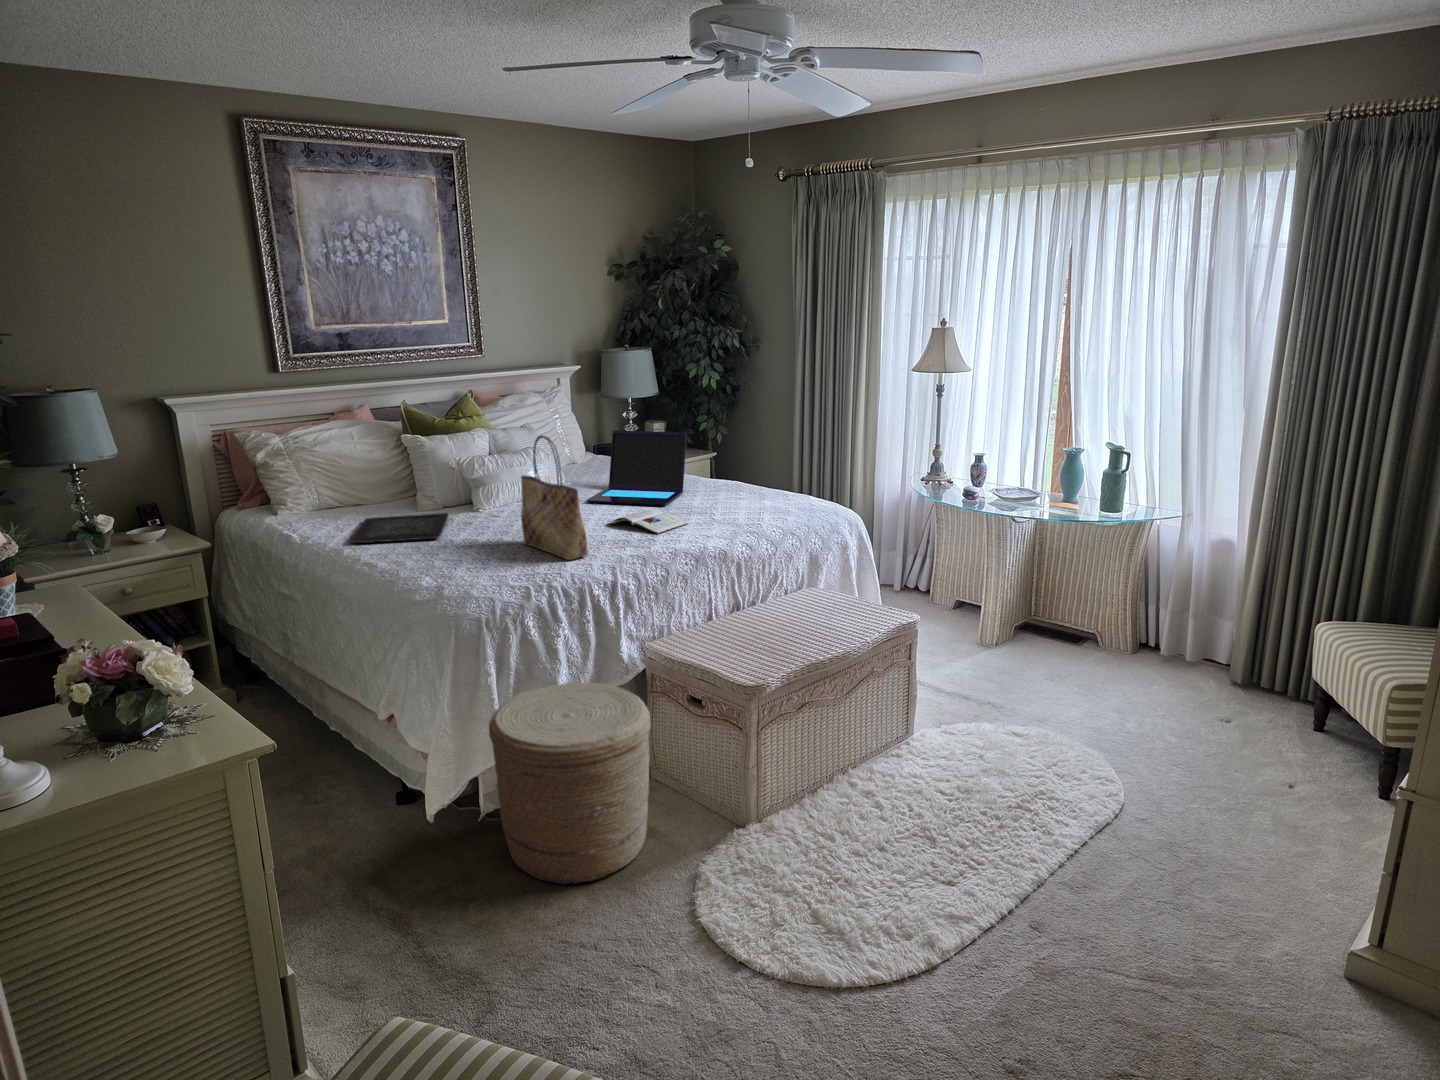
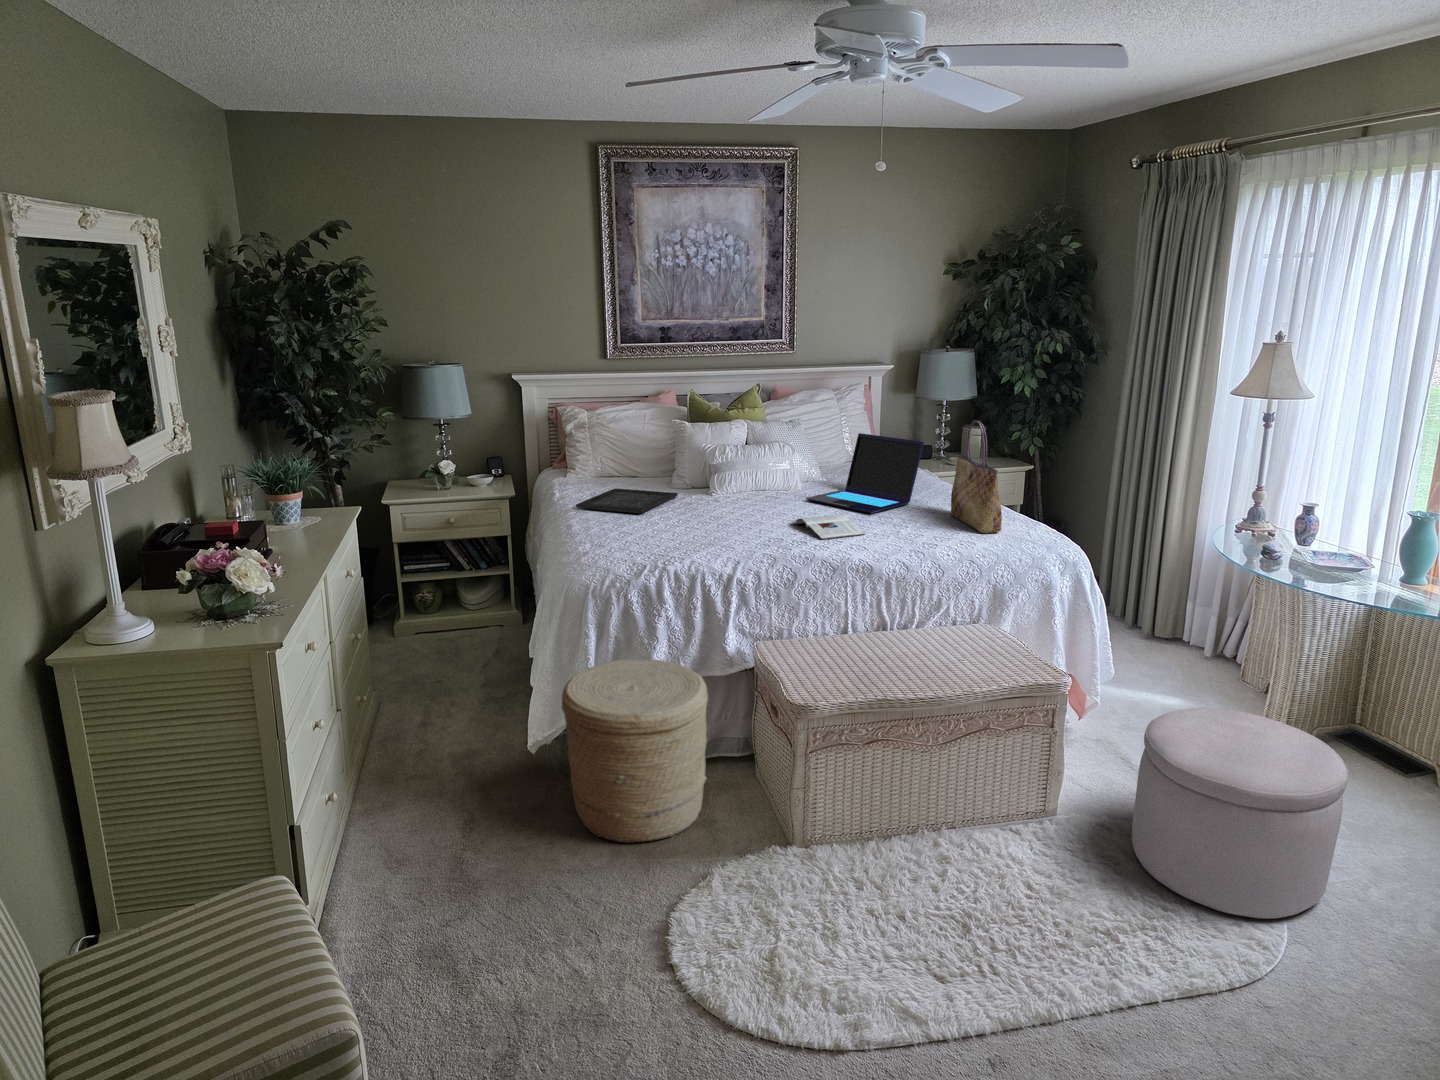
tote bag: present [521,435,588,560] -> present [951,420,1002,533]
ottoman: none [975,615,1127,766] -> present [1132,708,1348,919]

